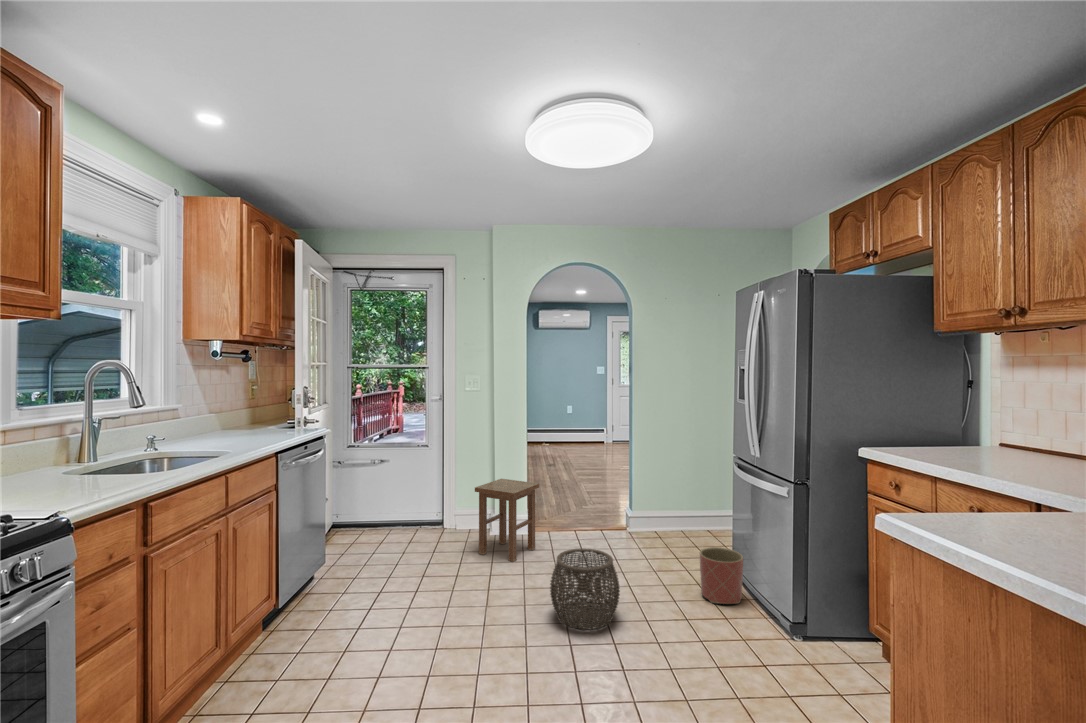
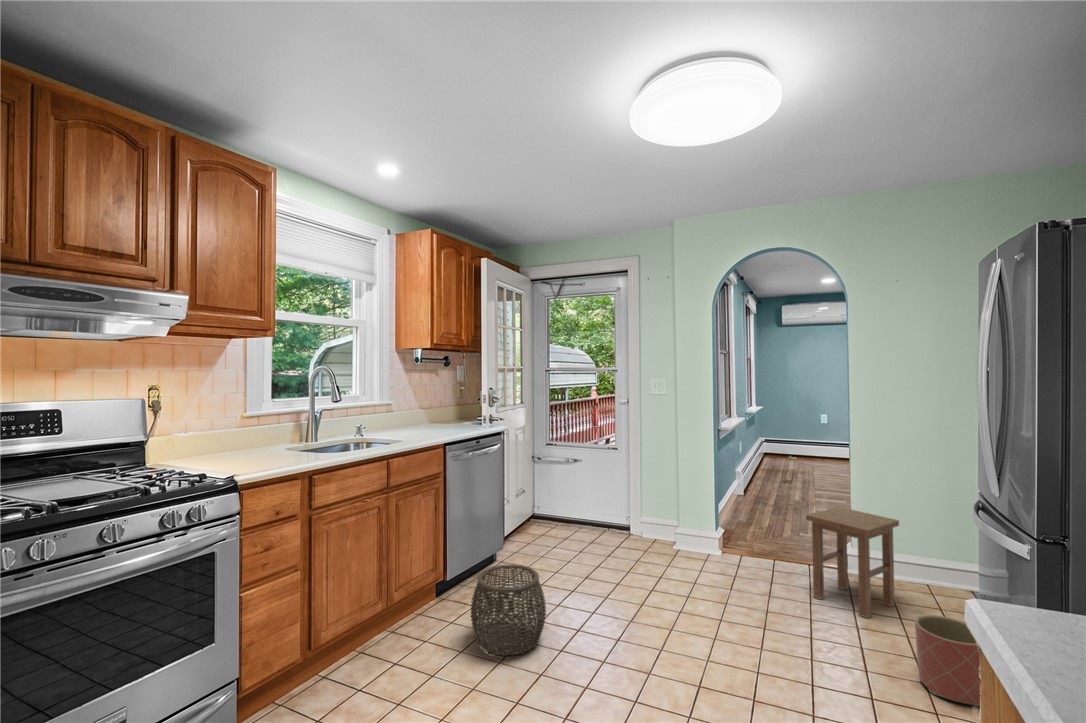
stool: present [475,479,539,562] -> present [806,507,899,618]
woven basket: present [550,548,620,630] -> present [471,565,546,656]

